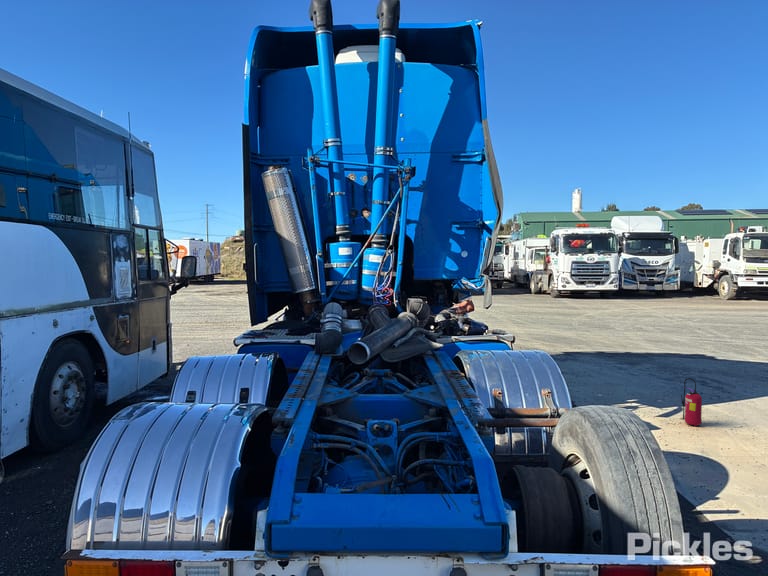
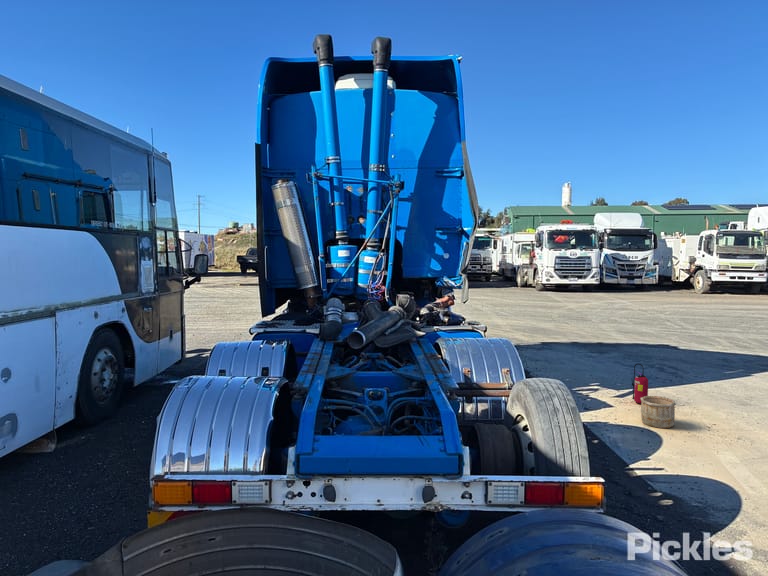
wooden bucket: none [698,417,743,457] -> present [640,396,676,428]

